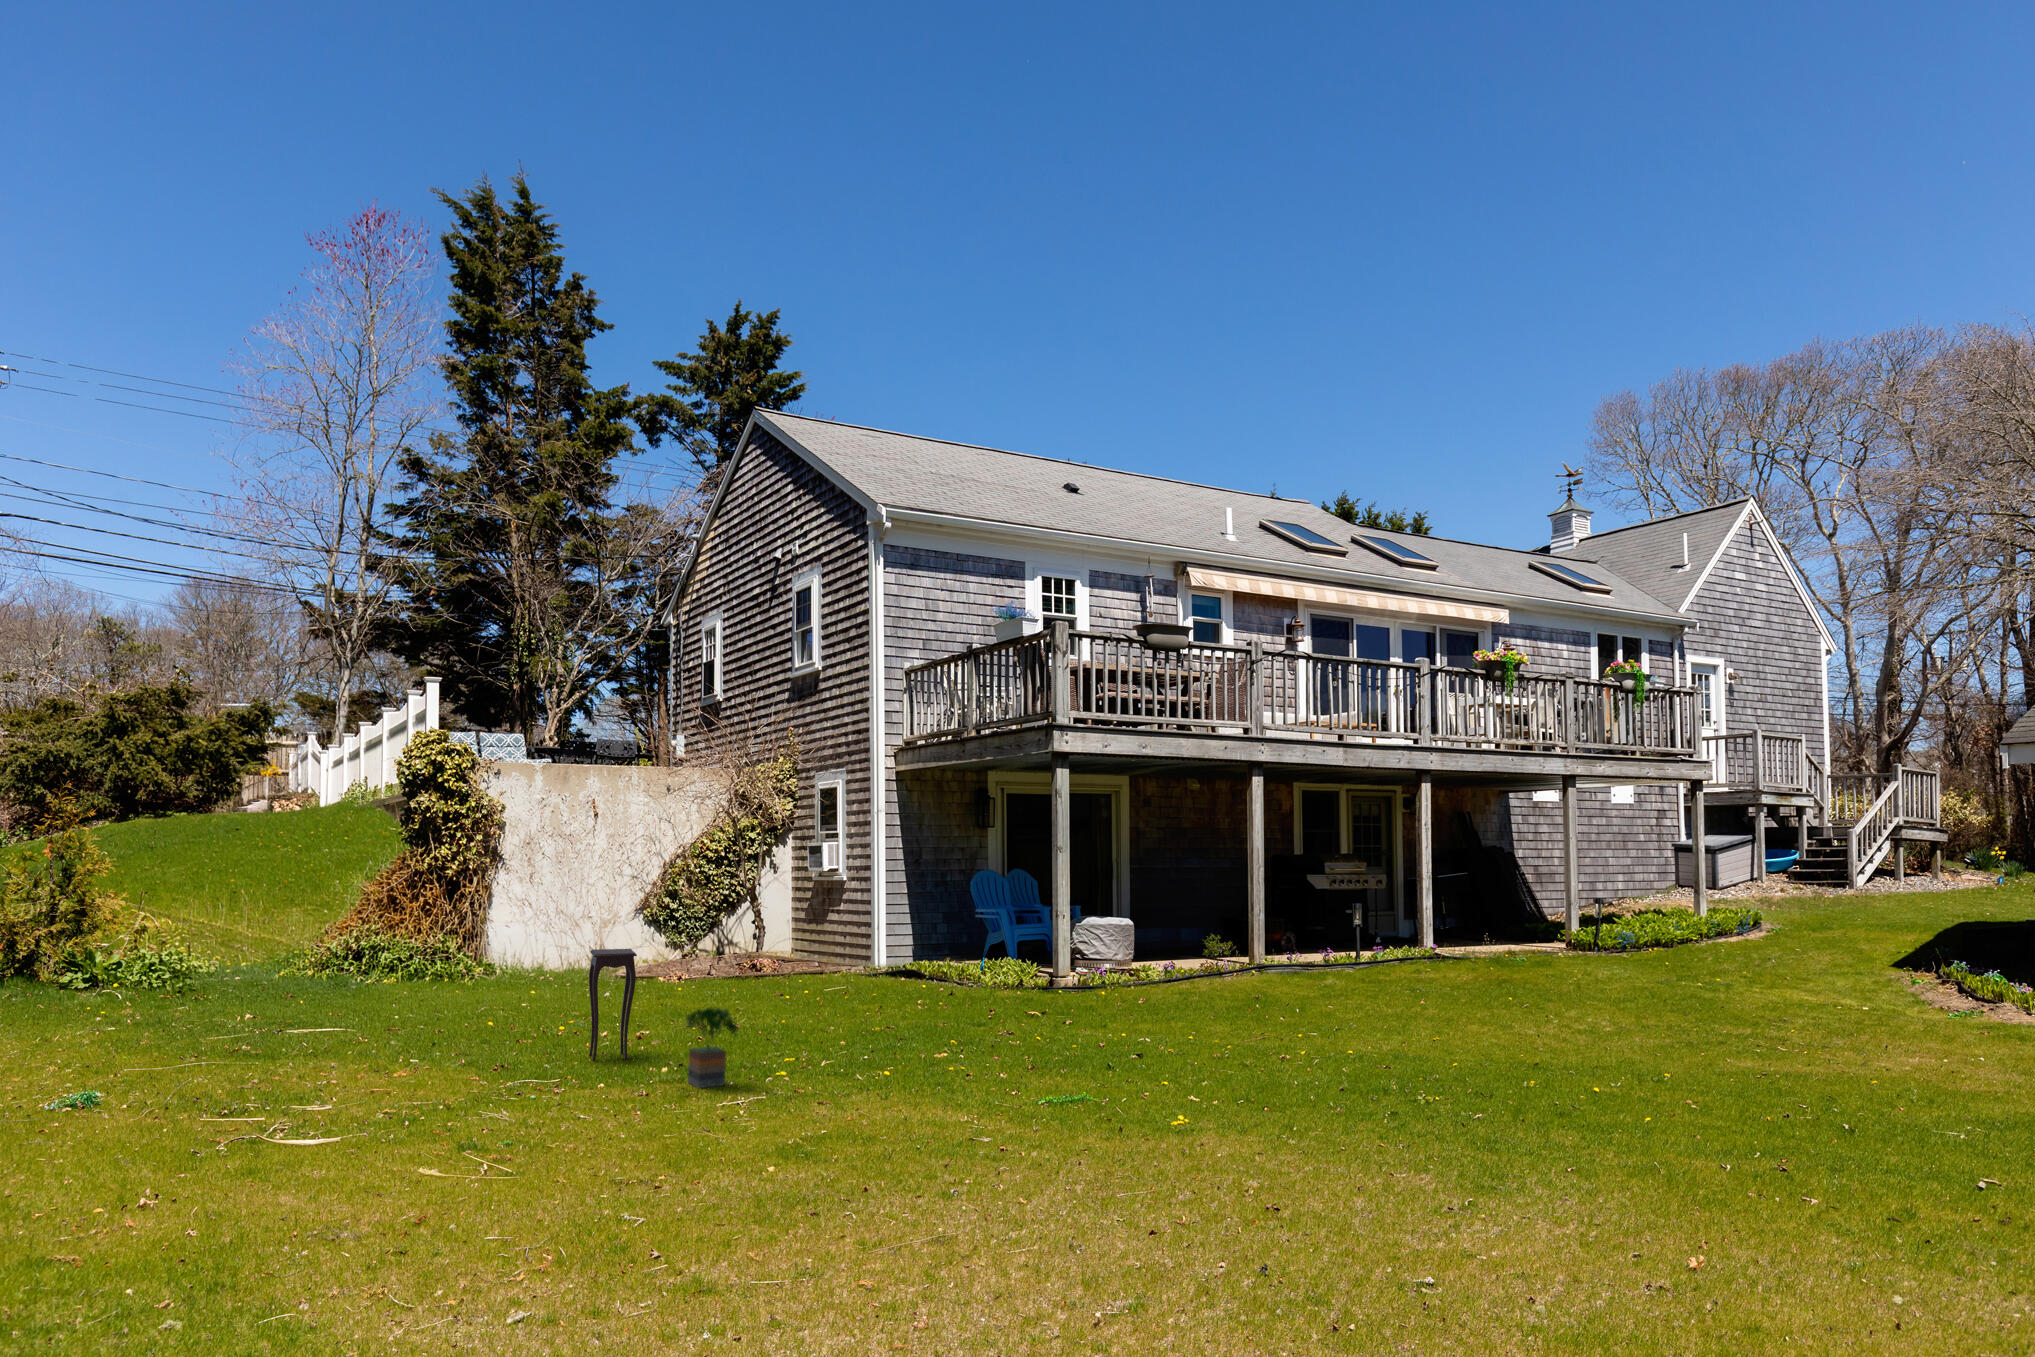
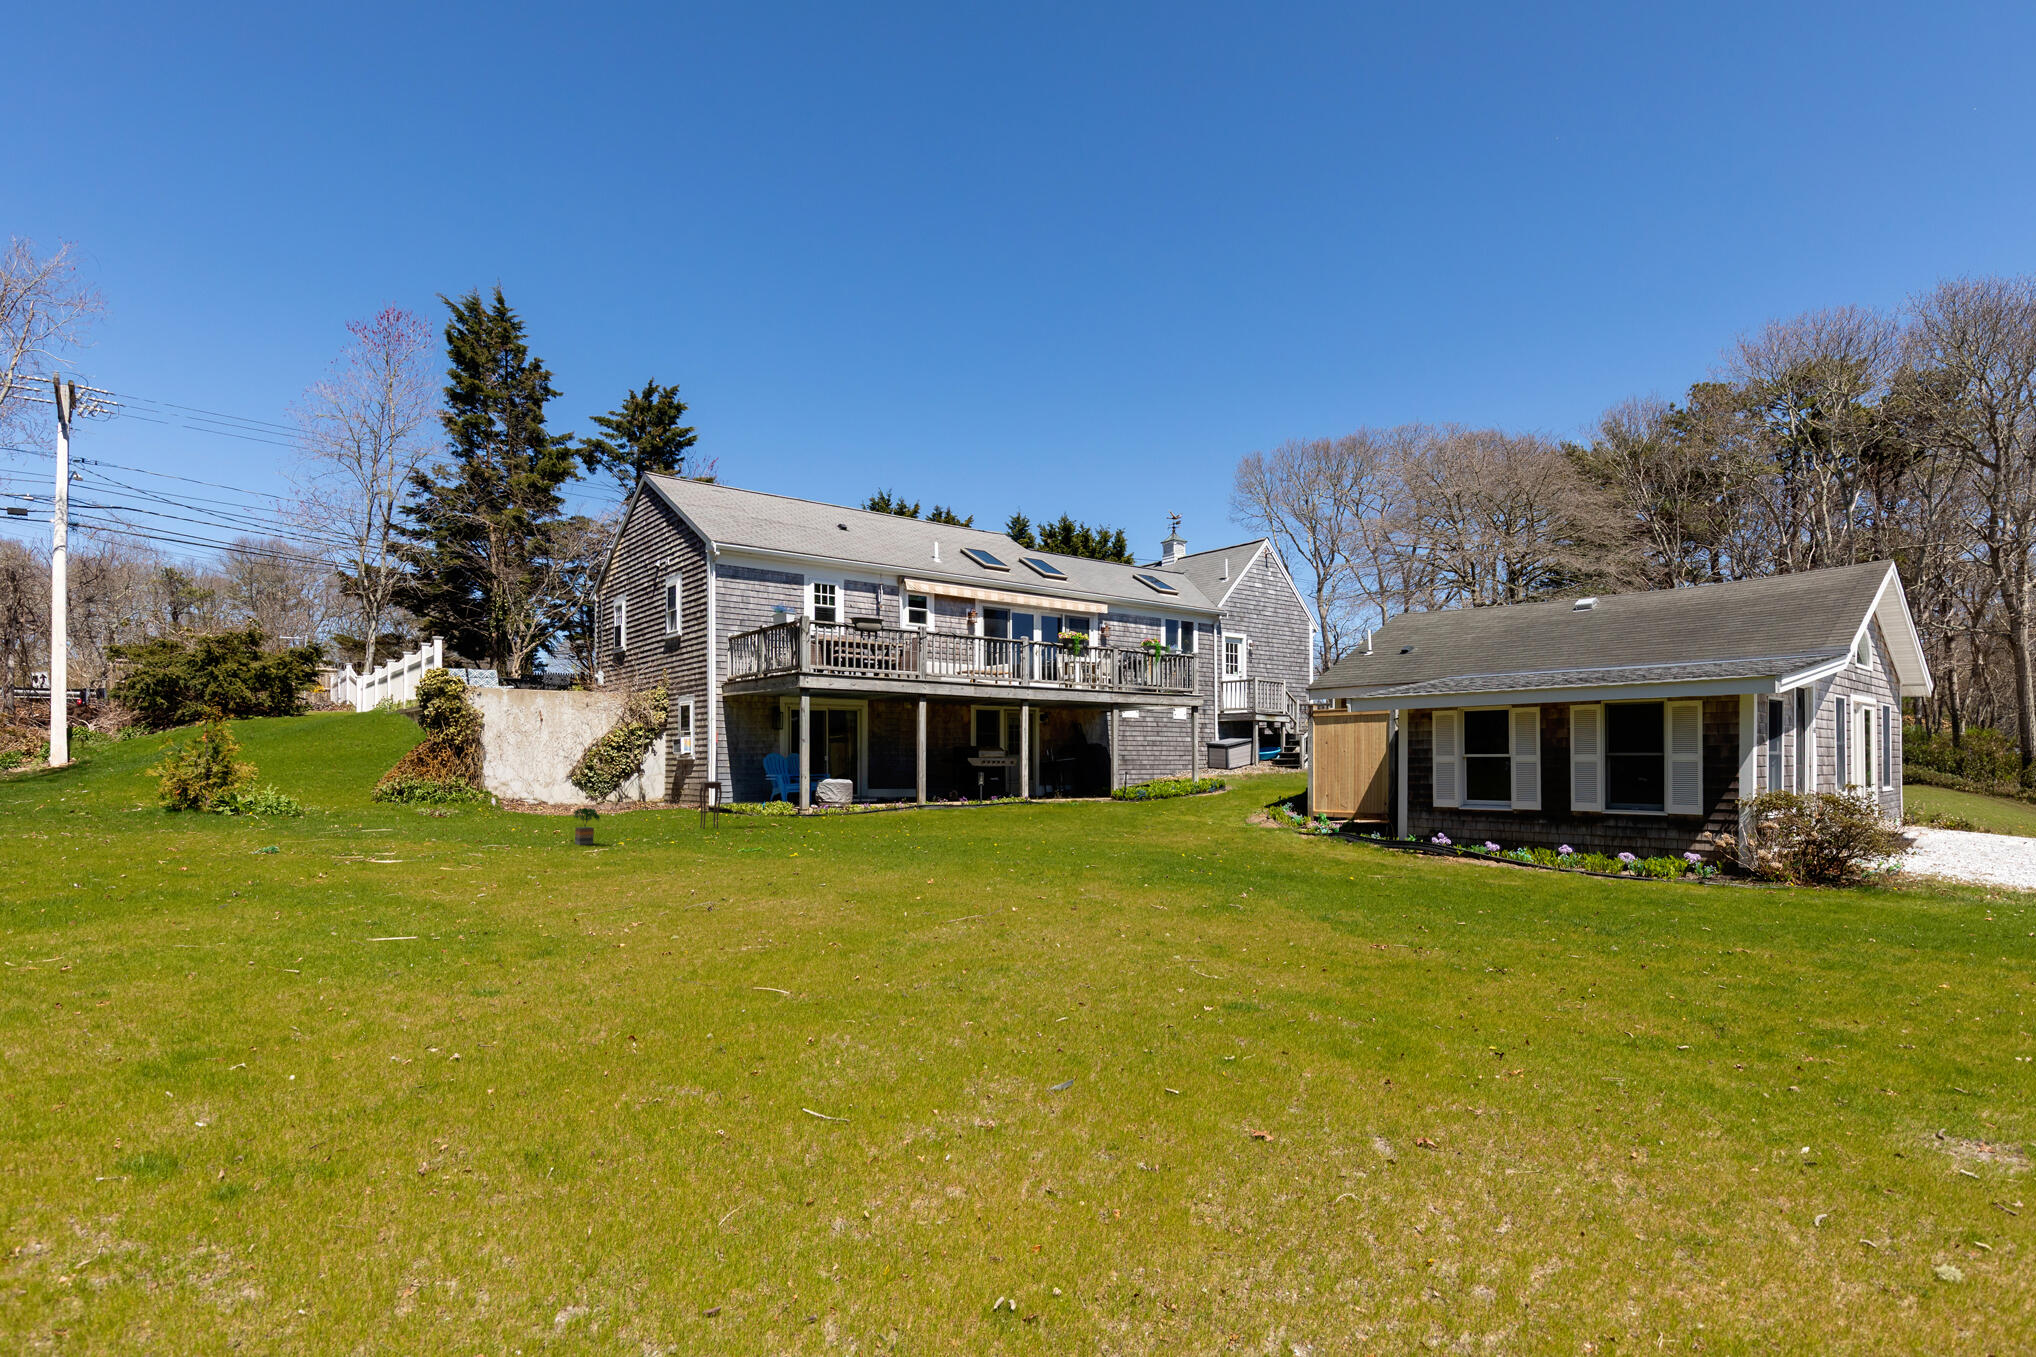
side table: present [589,949,637,1062] -> present [699,781,722,829]

